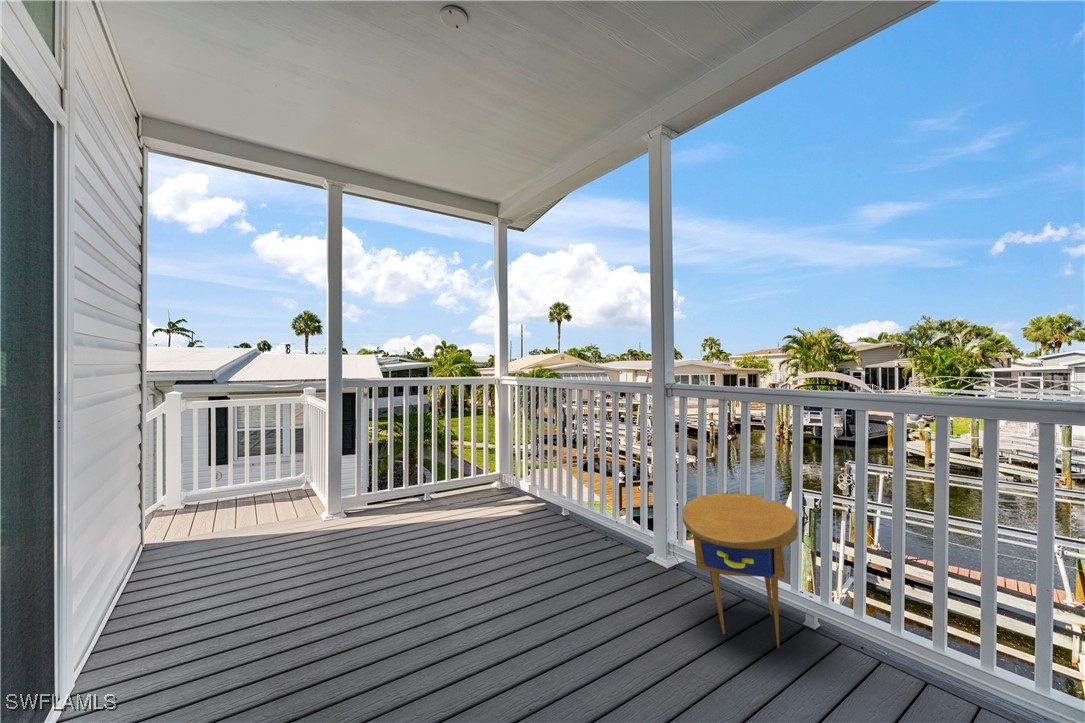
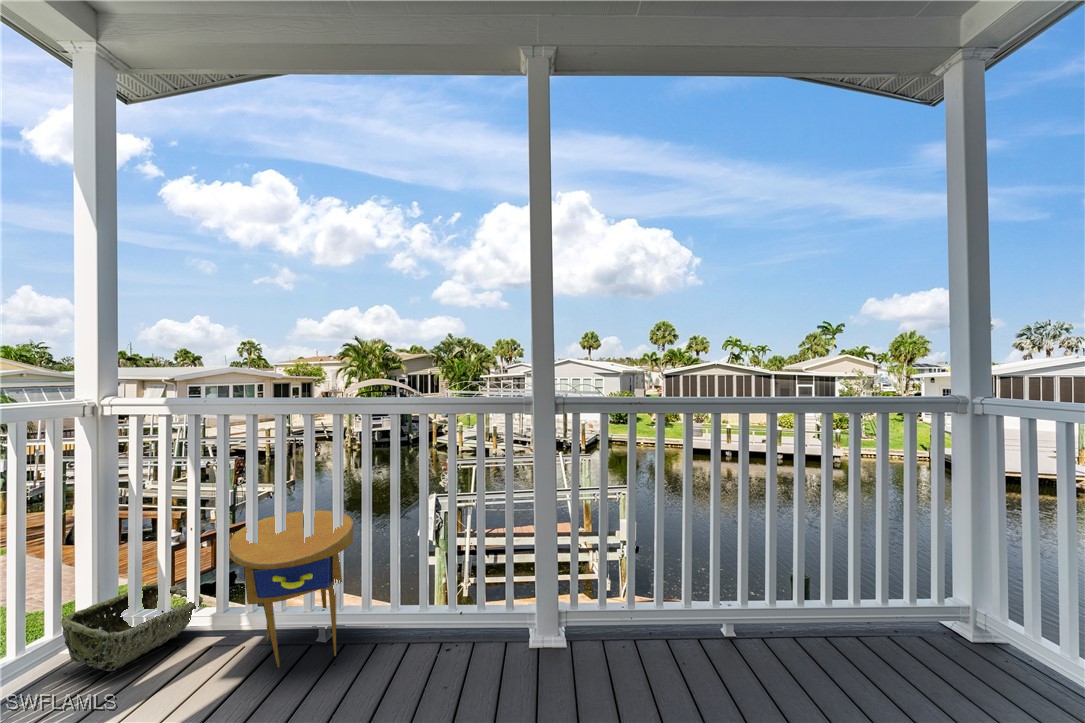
woven basket: none [583,523,669,581] -> present [61,583,203,671]

